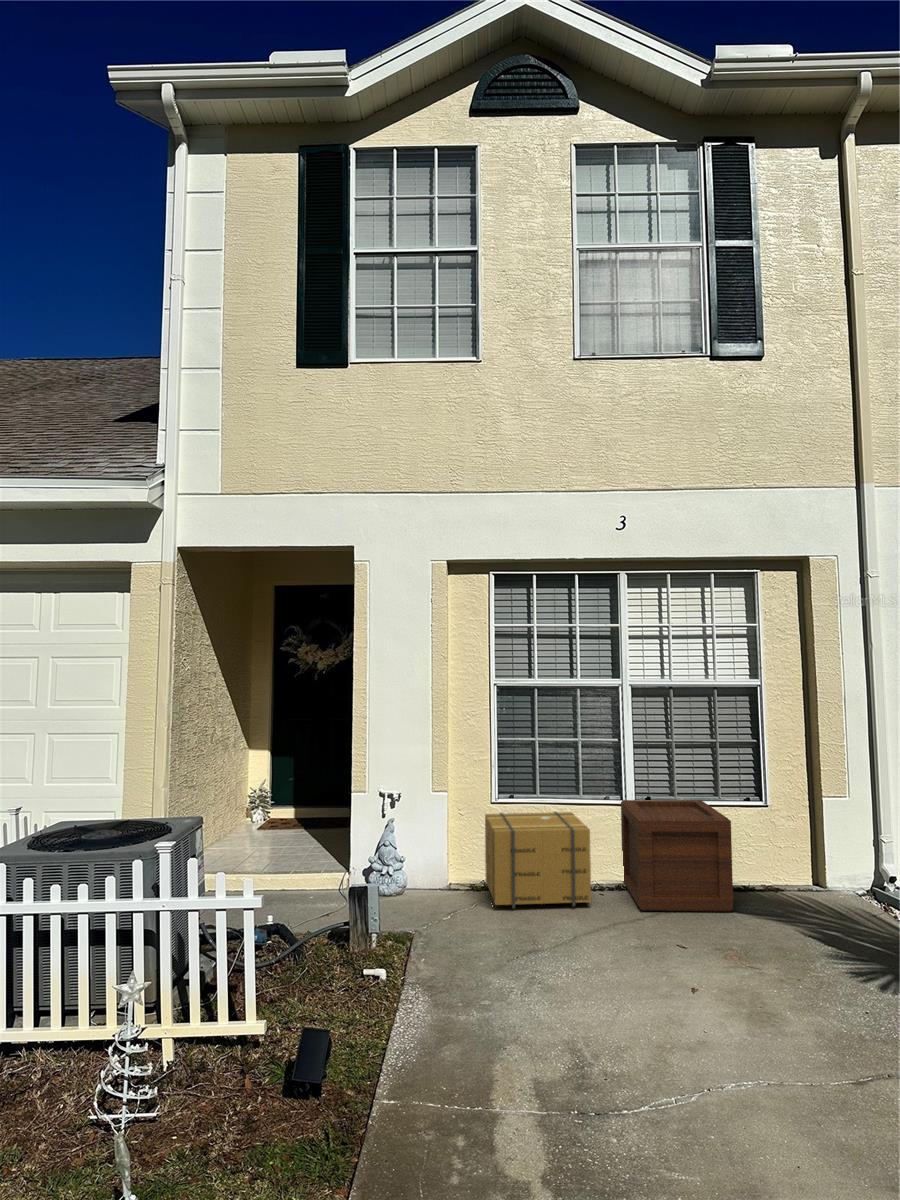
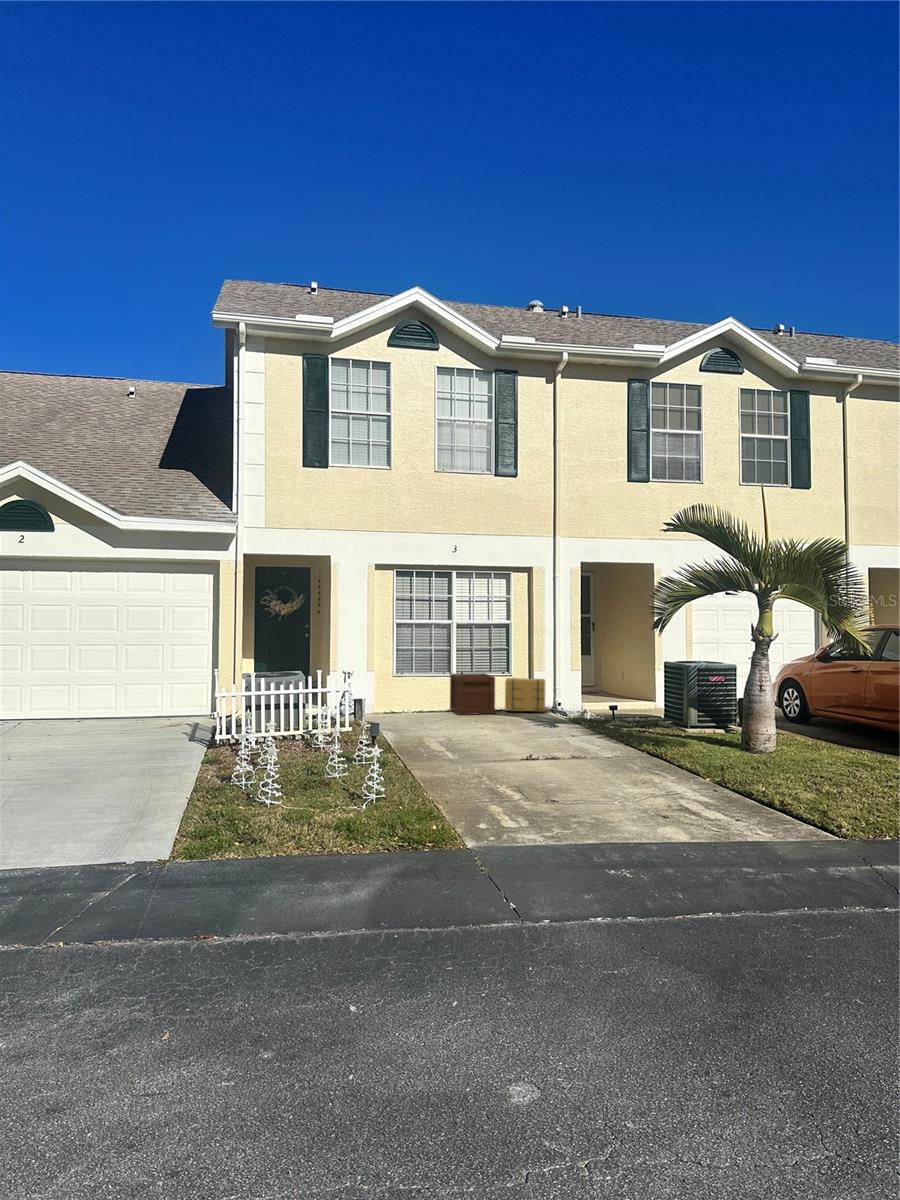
cardboard box: present [485,811,591,908] -> present [505,678,545,712]

